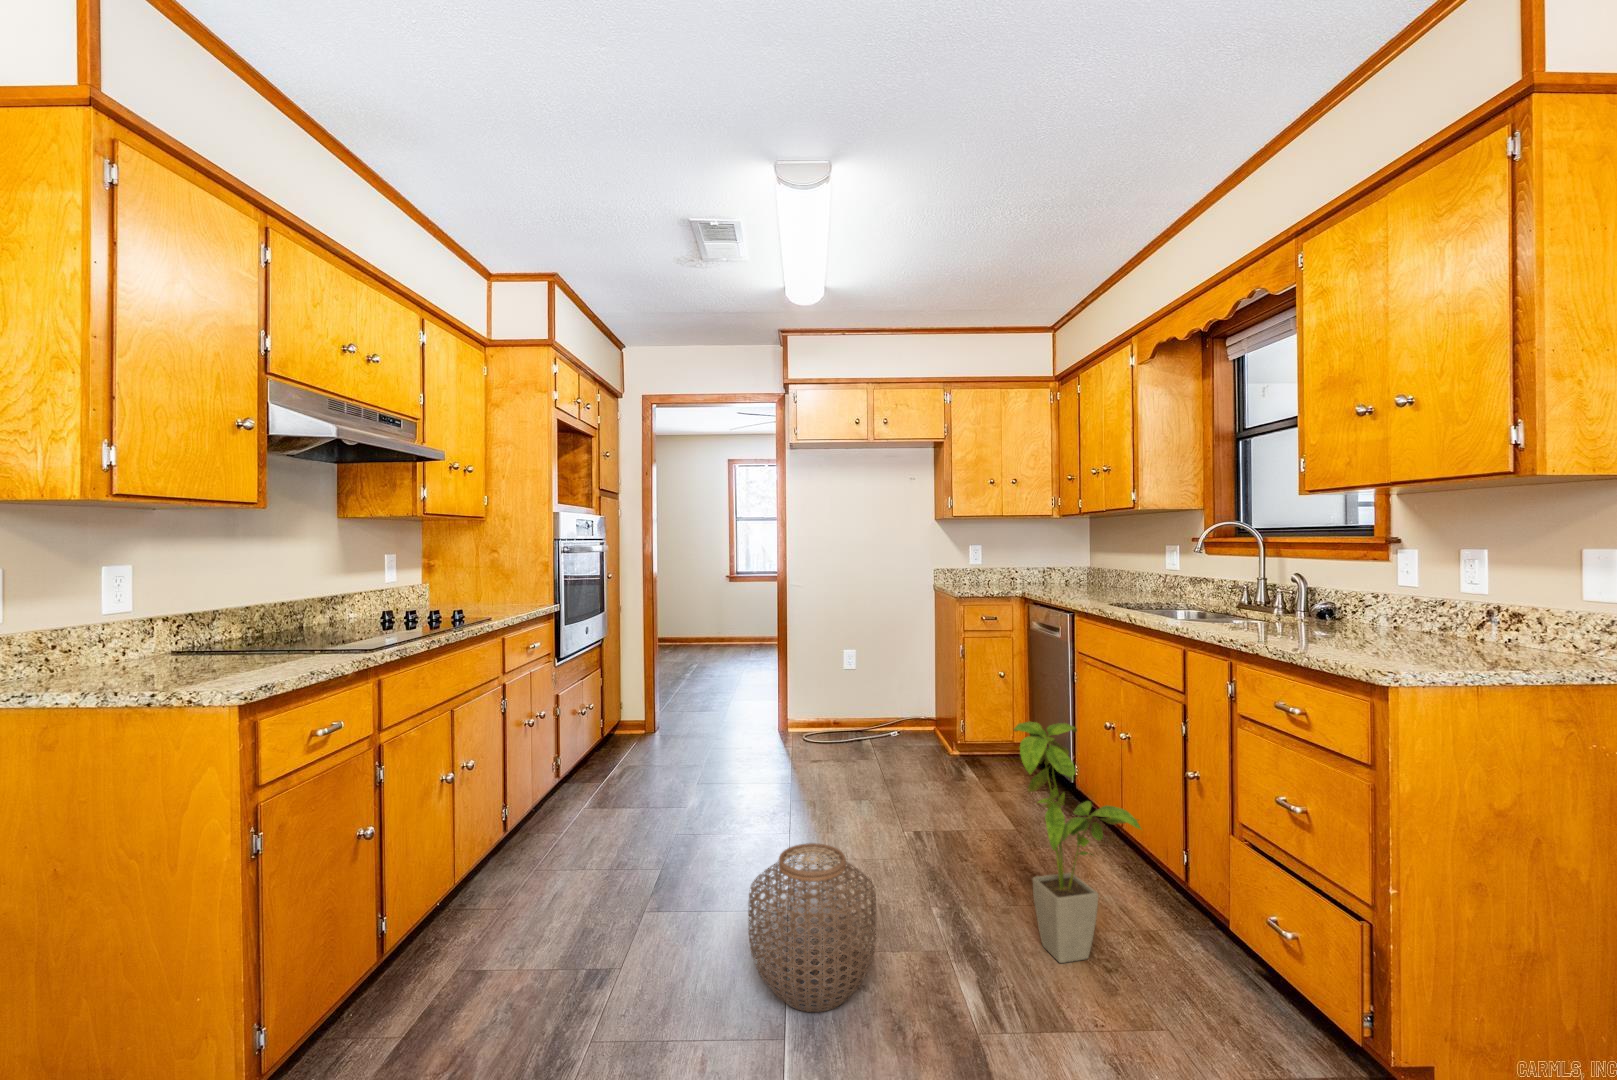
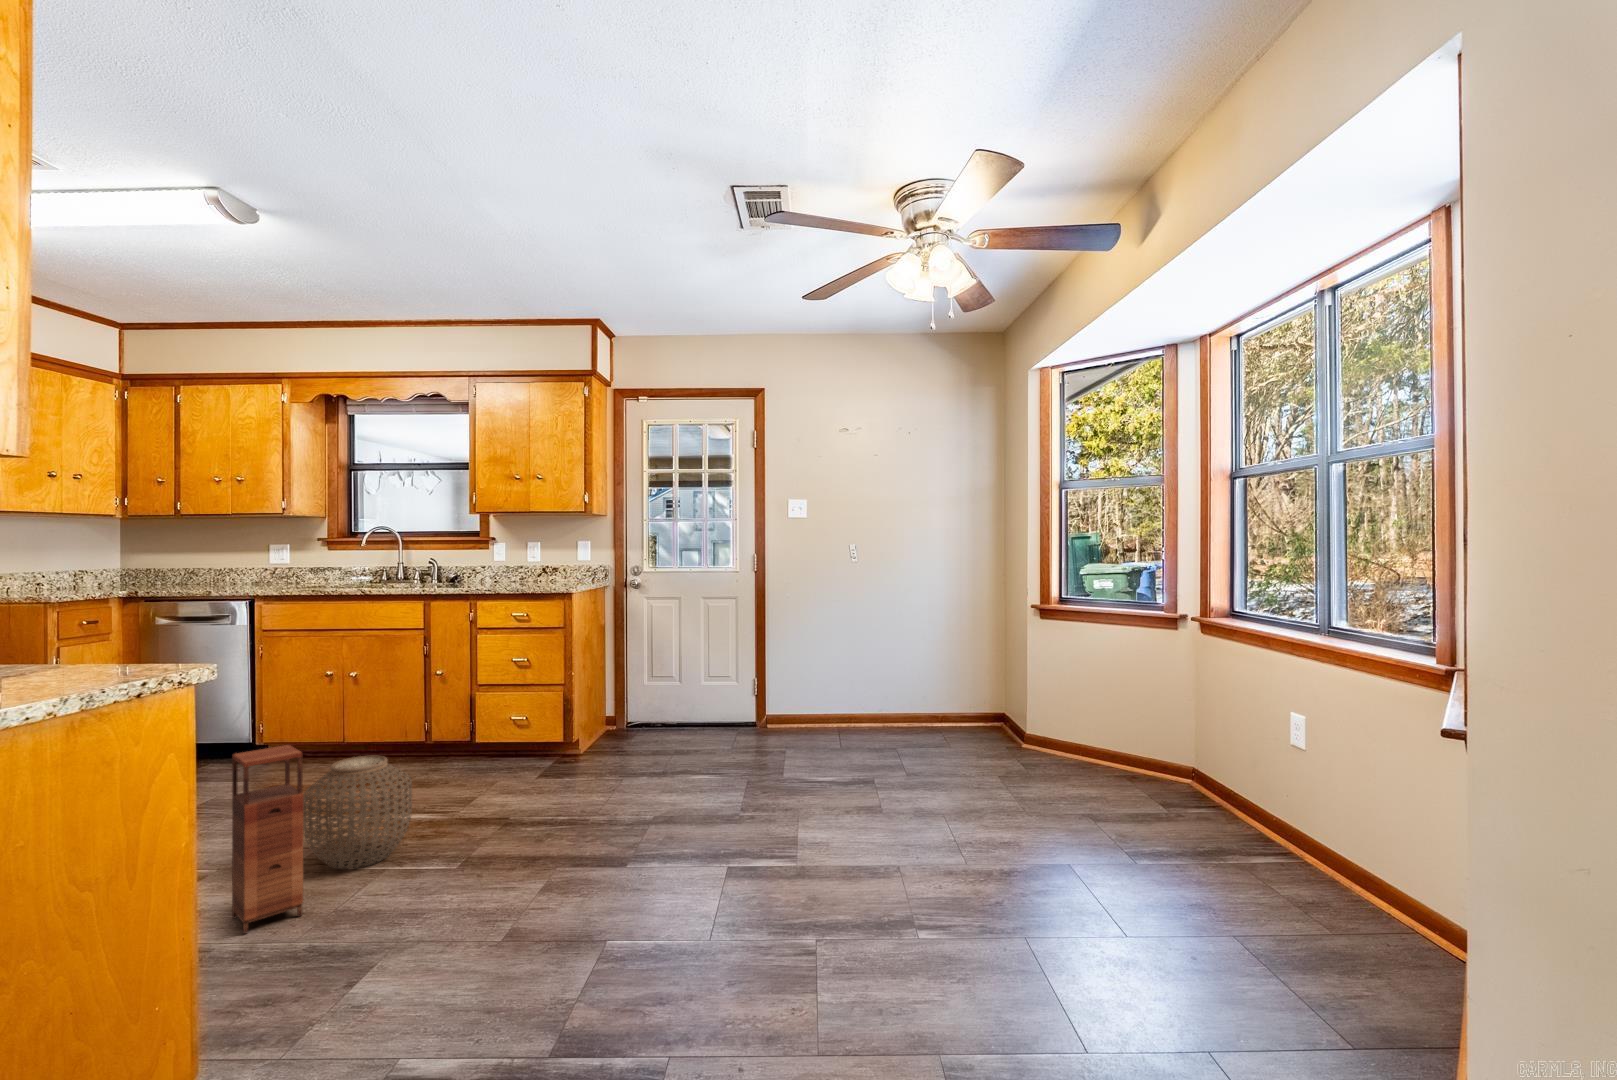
house plant: present [1014,722,1141,963] -> none [392,647,479,796]
storage cabinet: none [615,785,696,1009] -> present [232,745,303,934]

